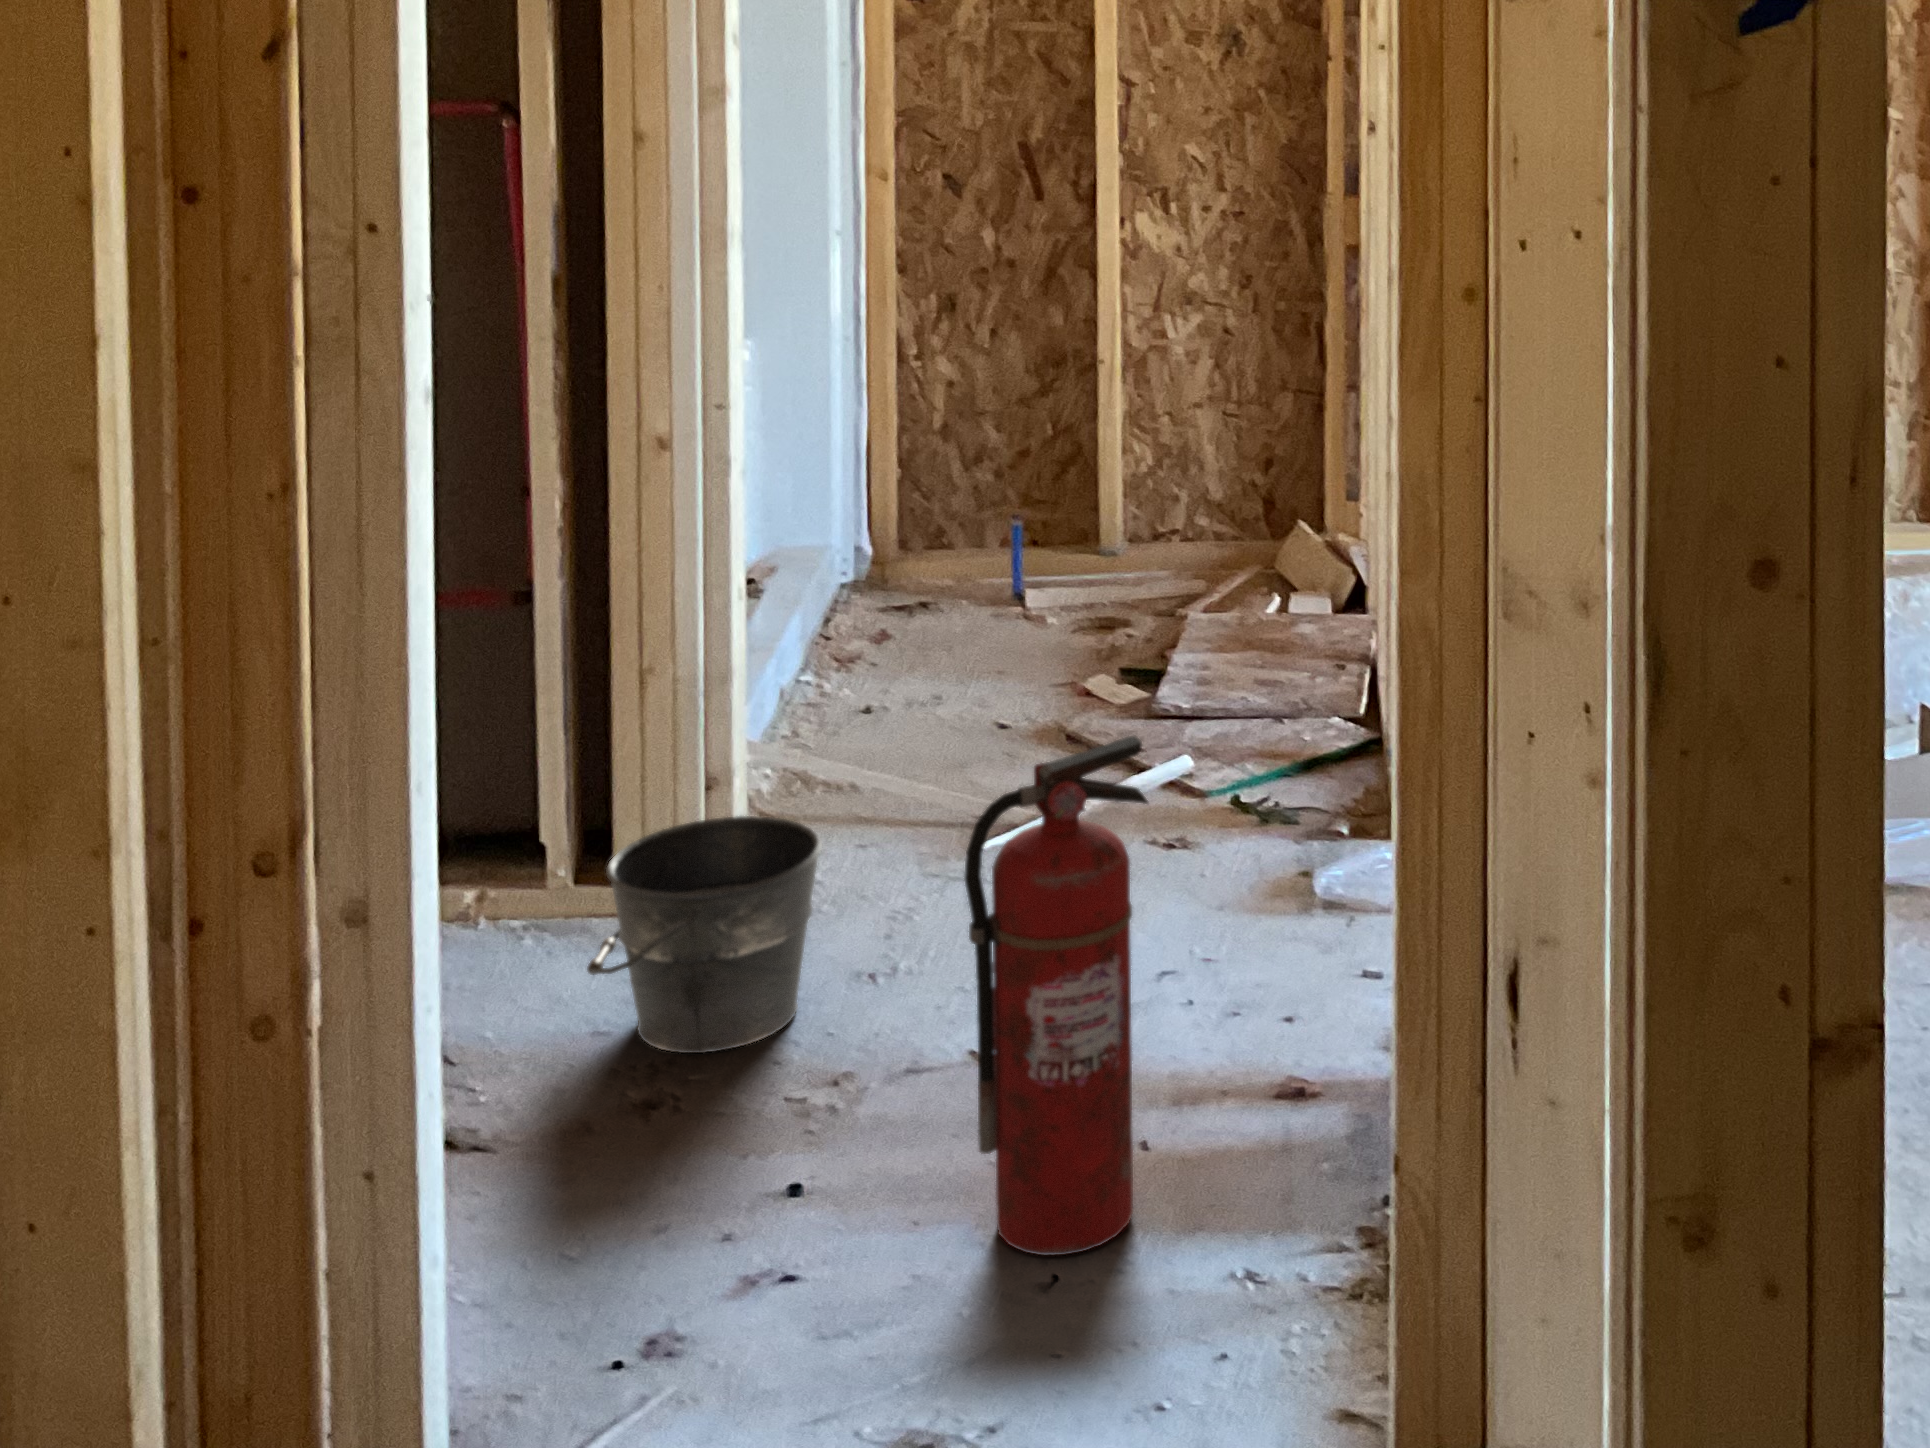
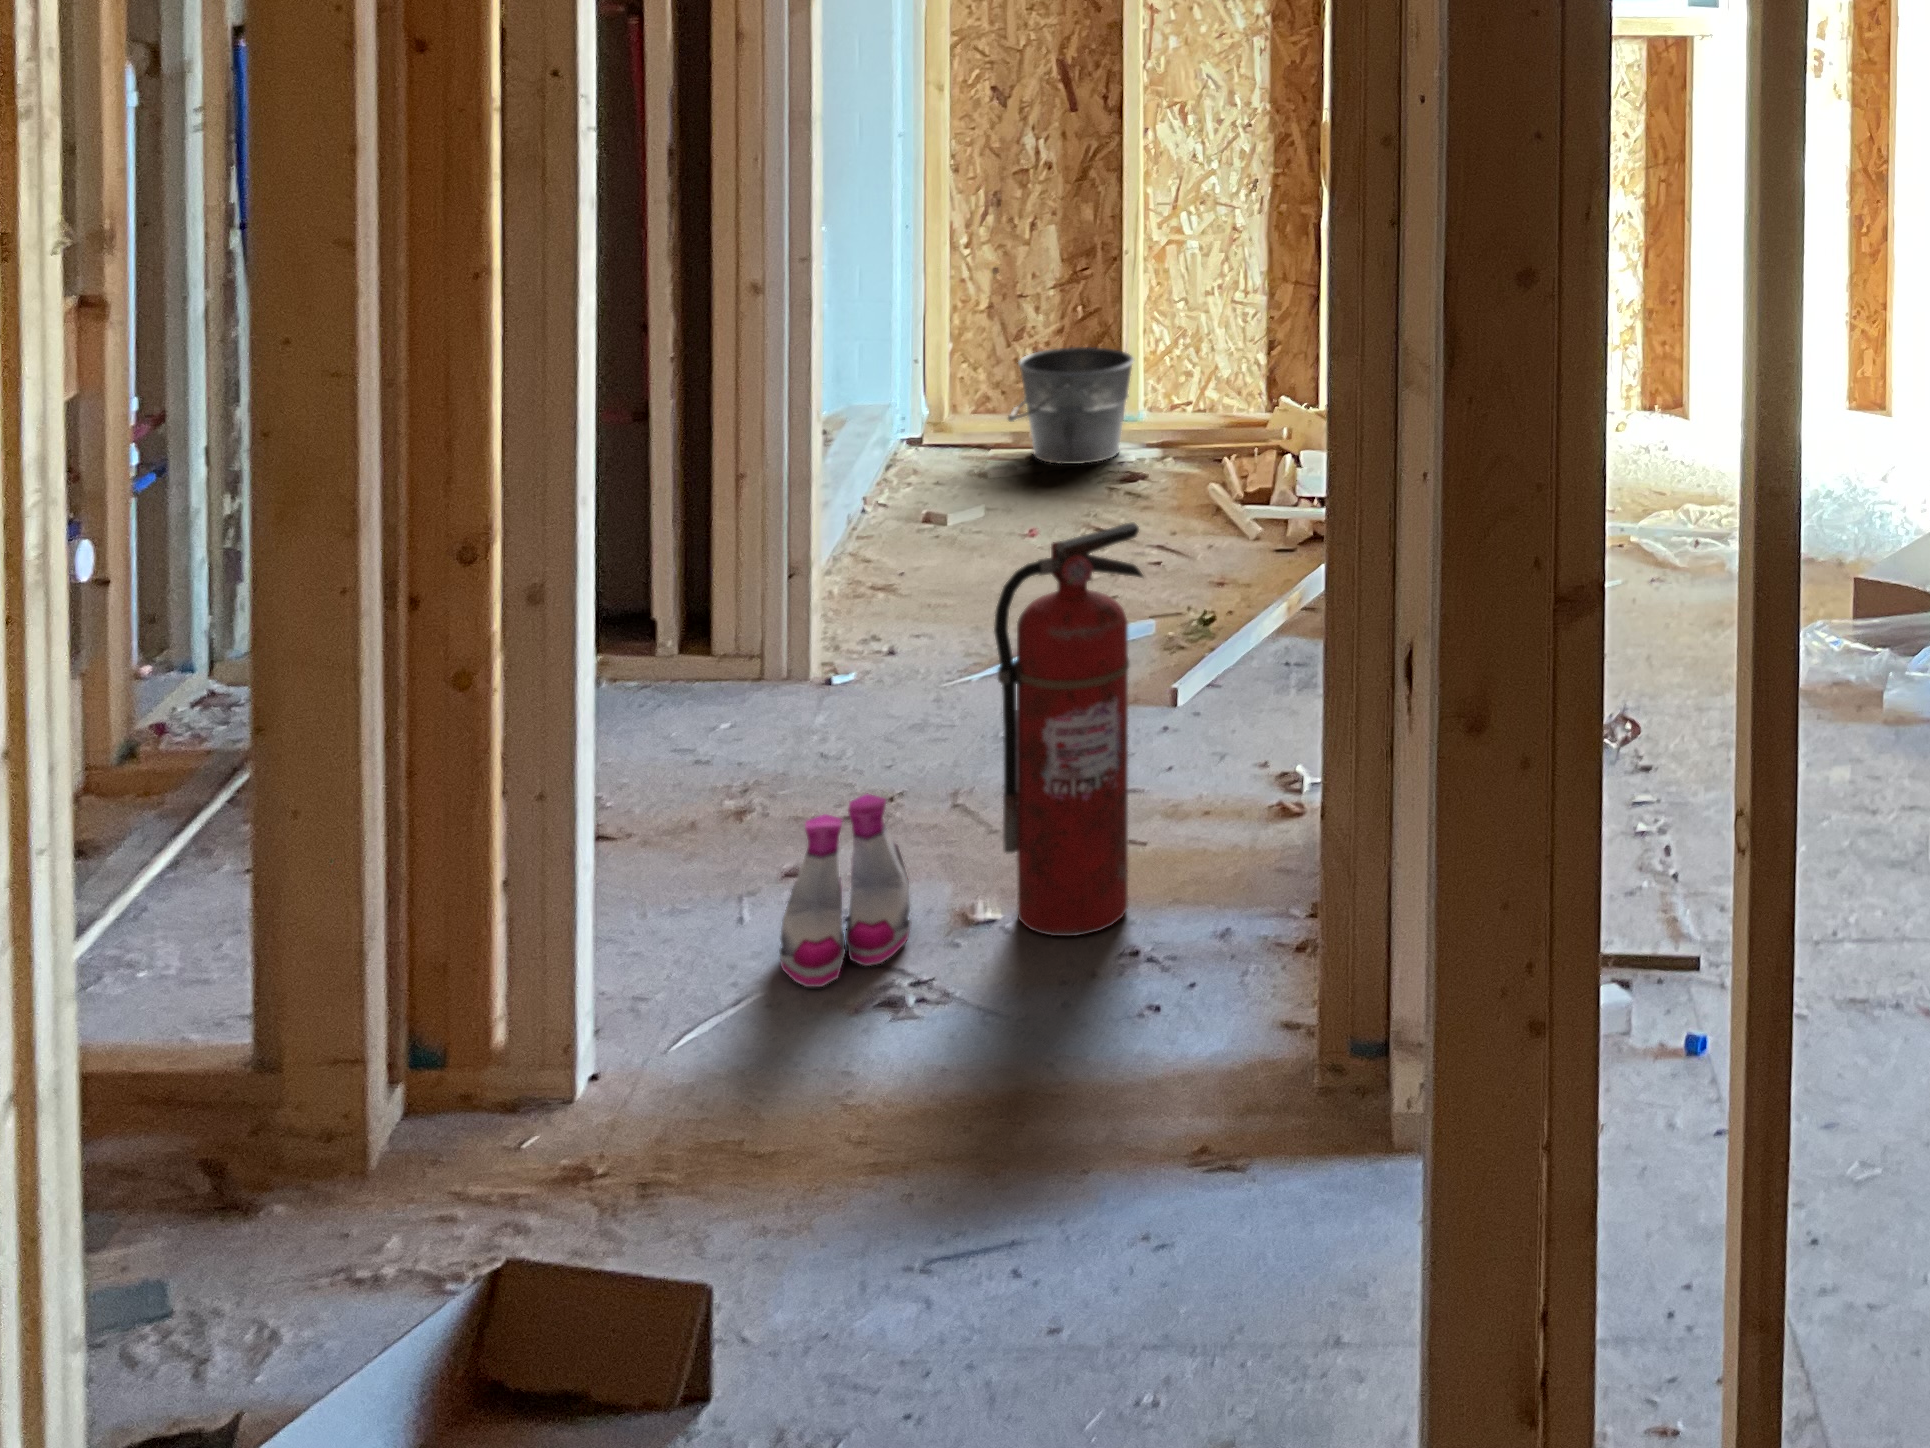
bucket: present [587,816,823,1053] -> present [1008,347,1134,464]
boots: none [695,1088,866,1345] -> present [780,793,911,987]

